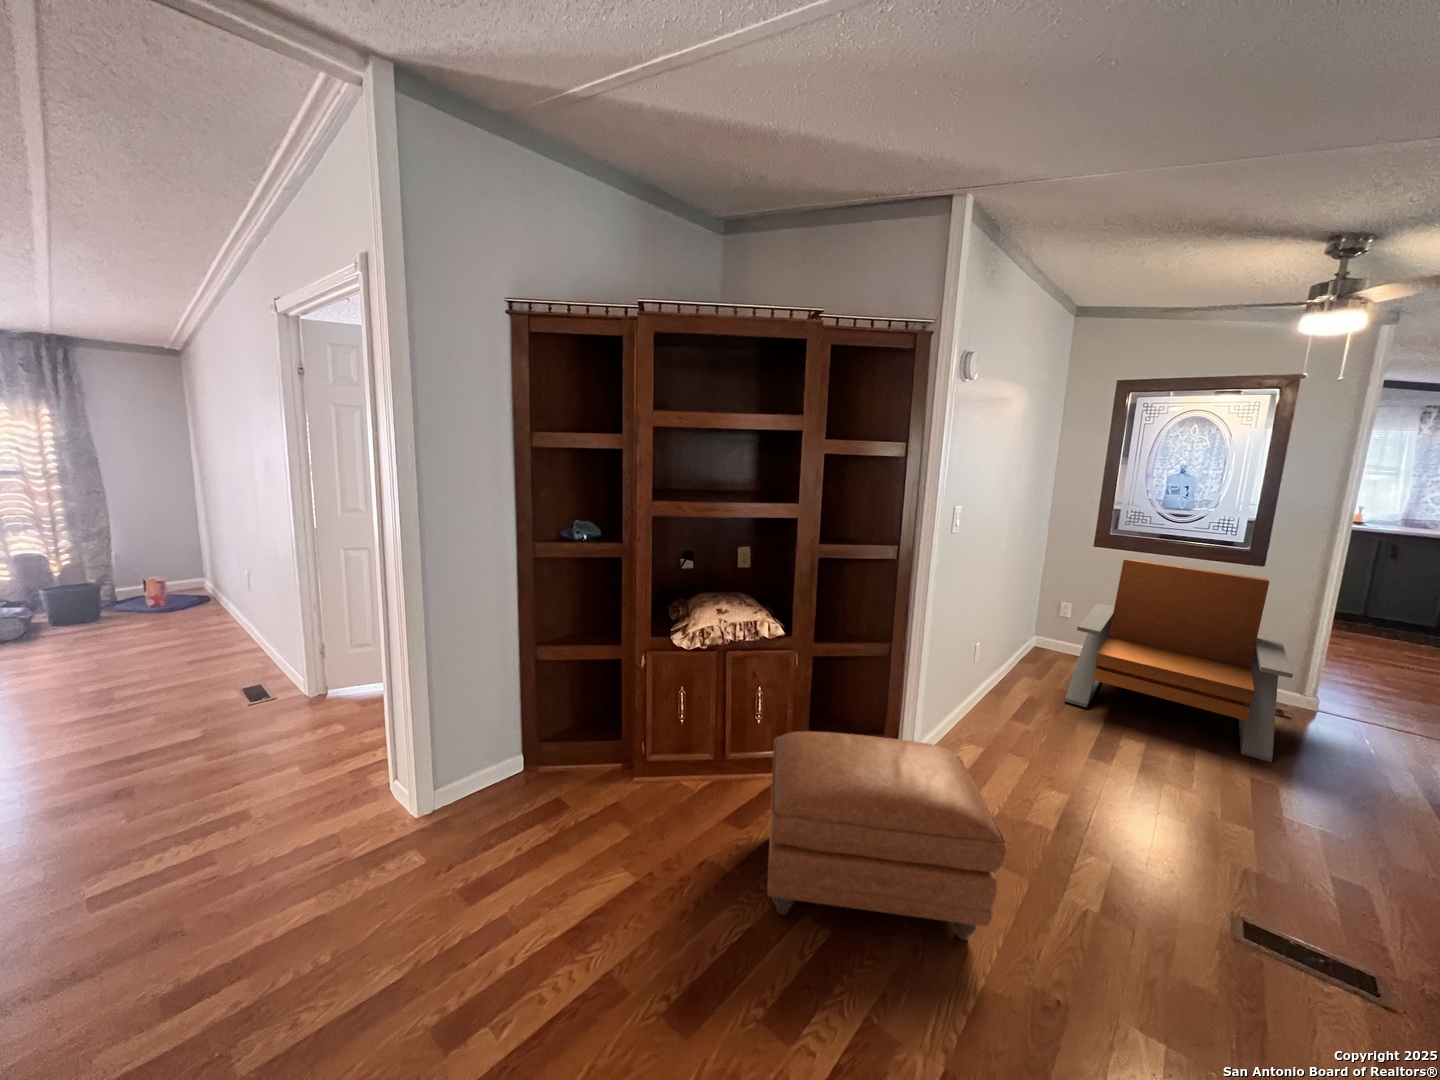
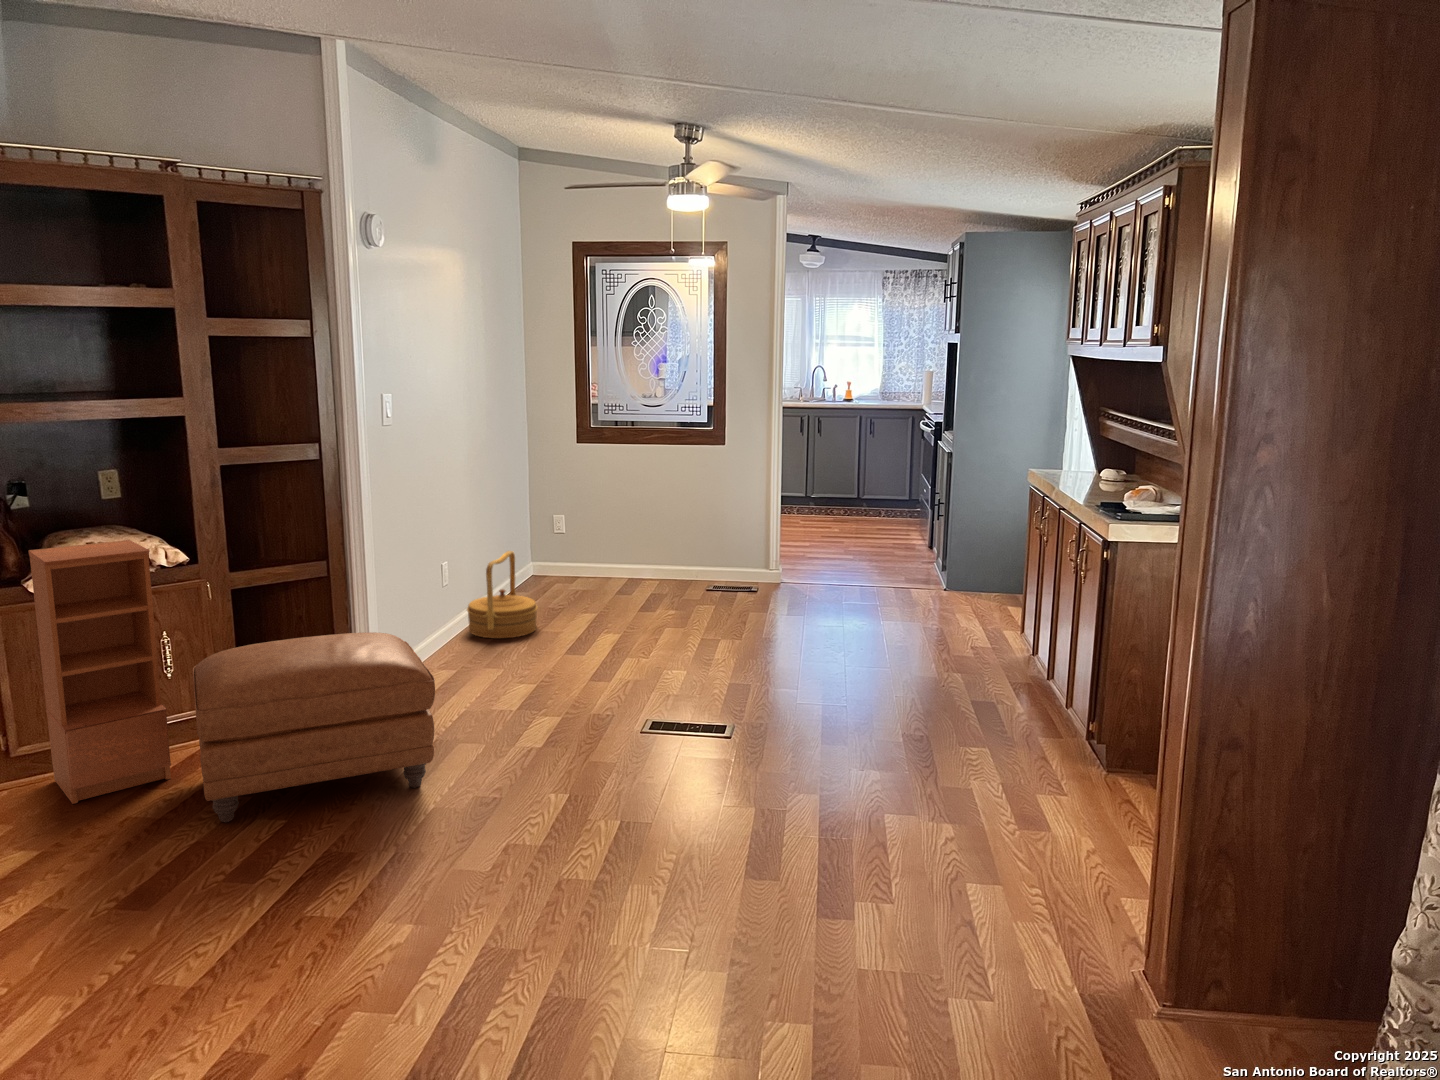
lounge chair: present [1065,559,1293,762] -> none [557,448,741,619]
bookcase: none [669,616,757,826] -> present [29,540,171,804]
woven basket: none [983,643,1053,726] -> present [467,551,538,638]

